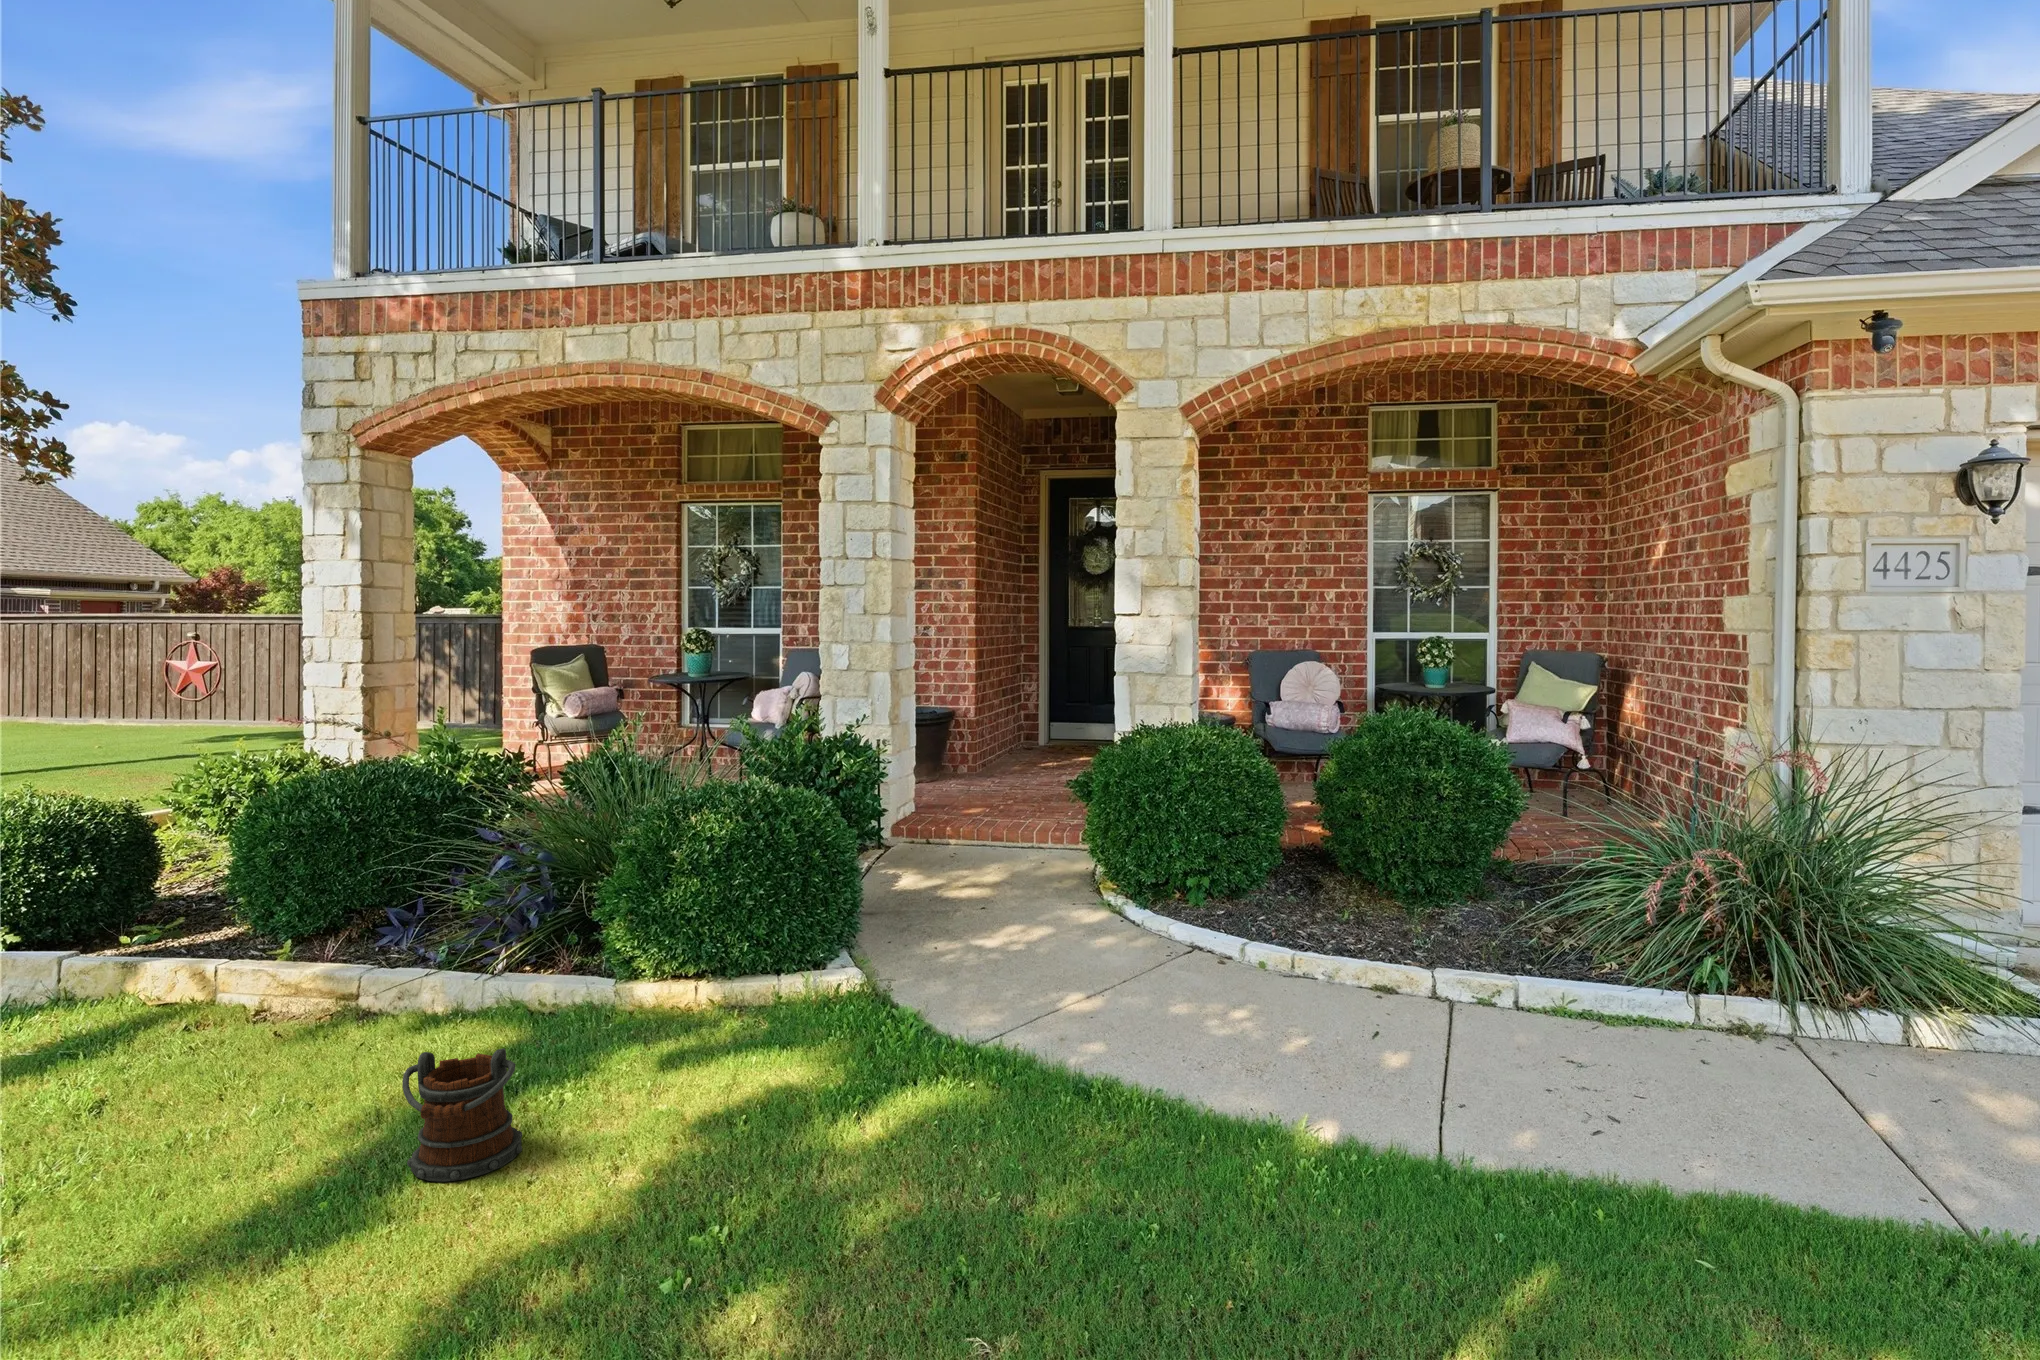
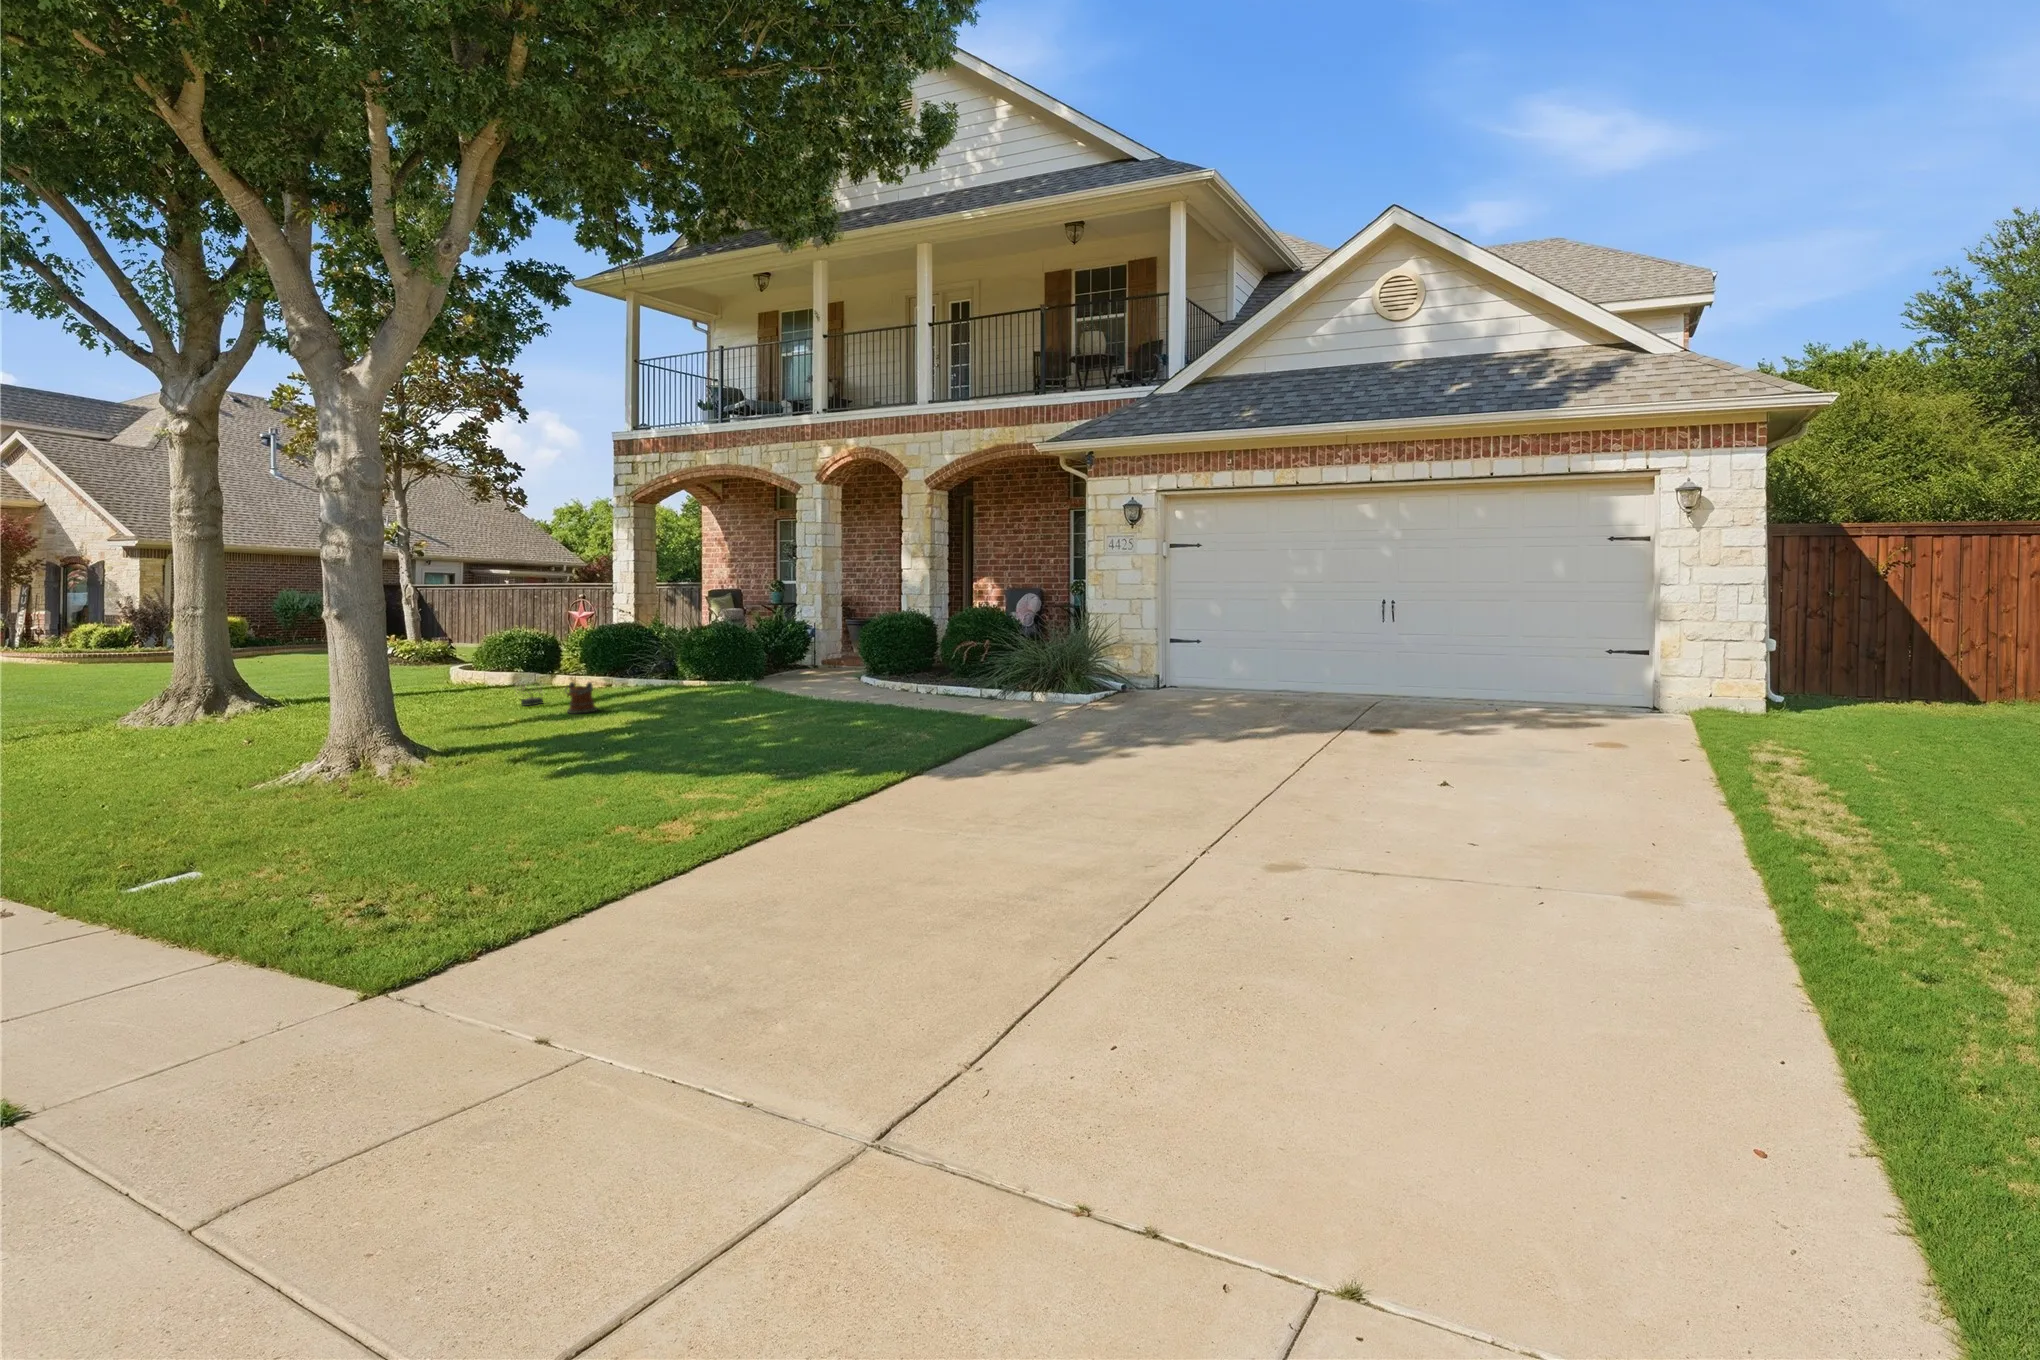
decorative plant: none [147,1032,257,1120] -> present [515,684,543,706]

